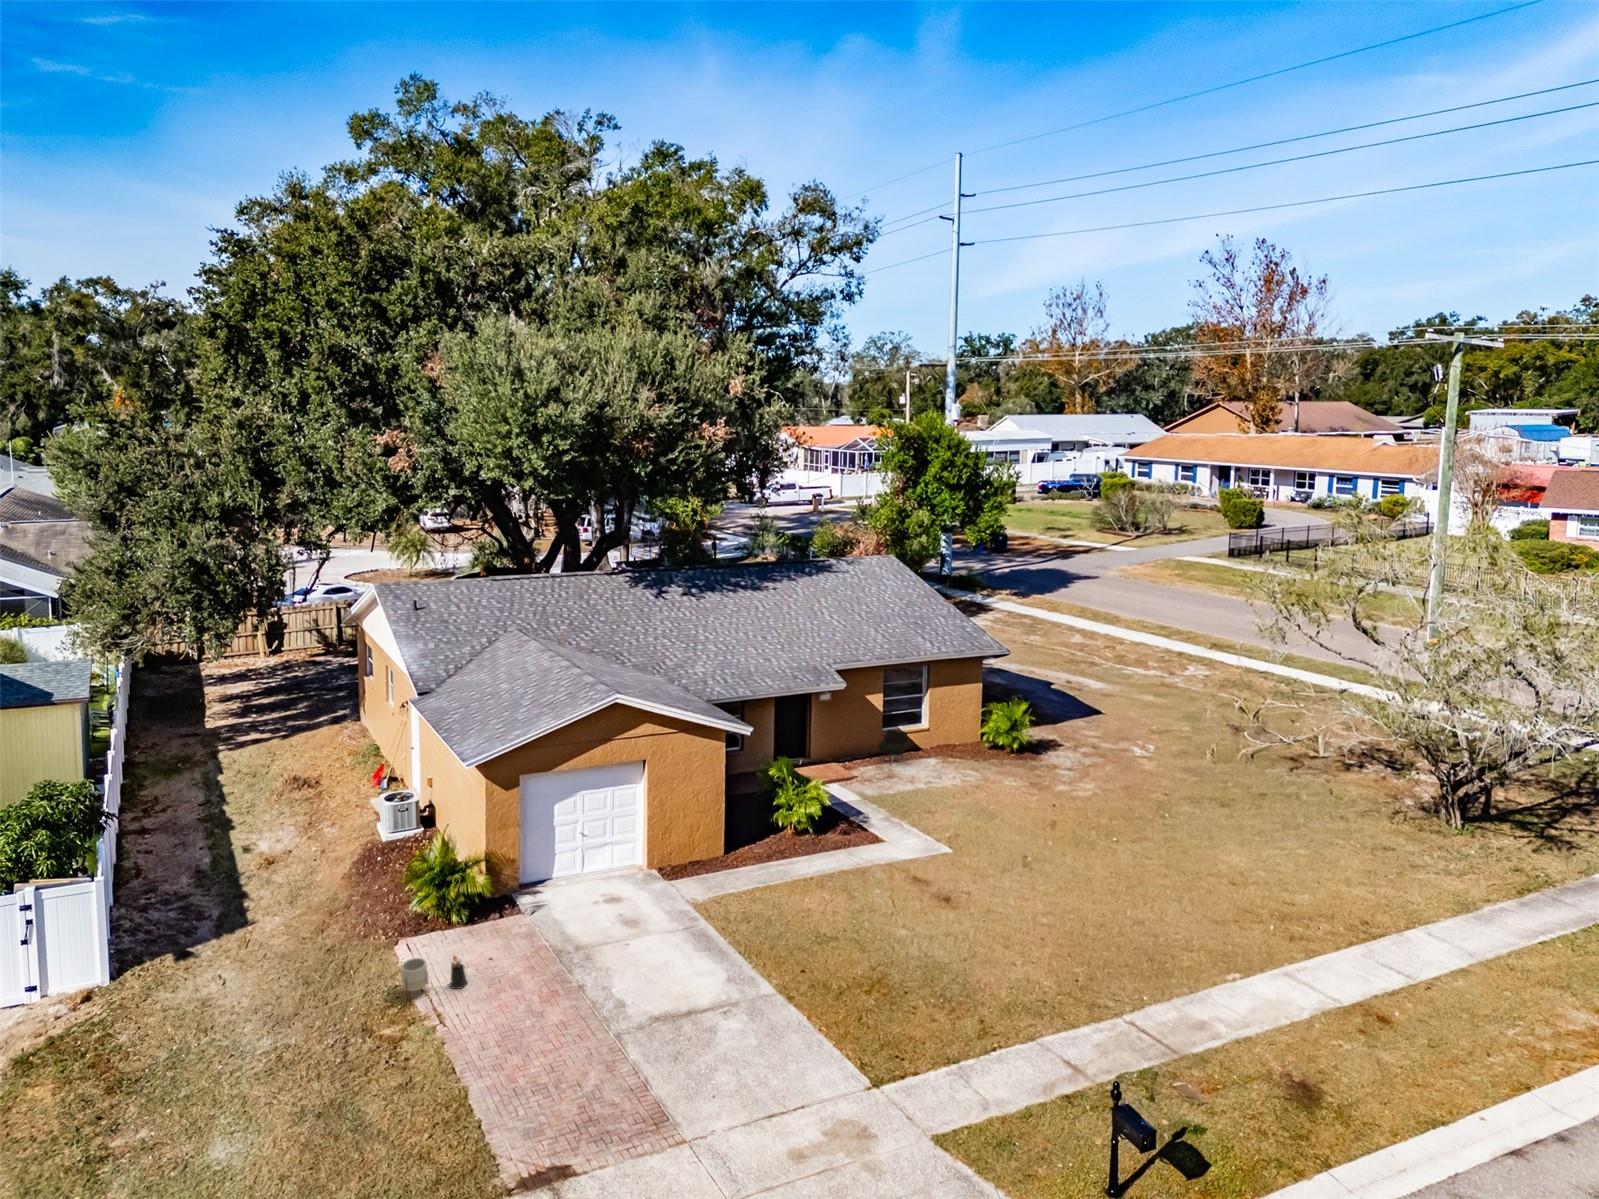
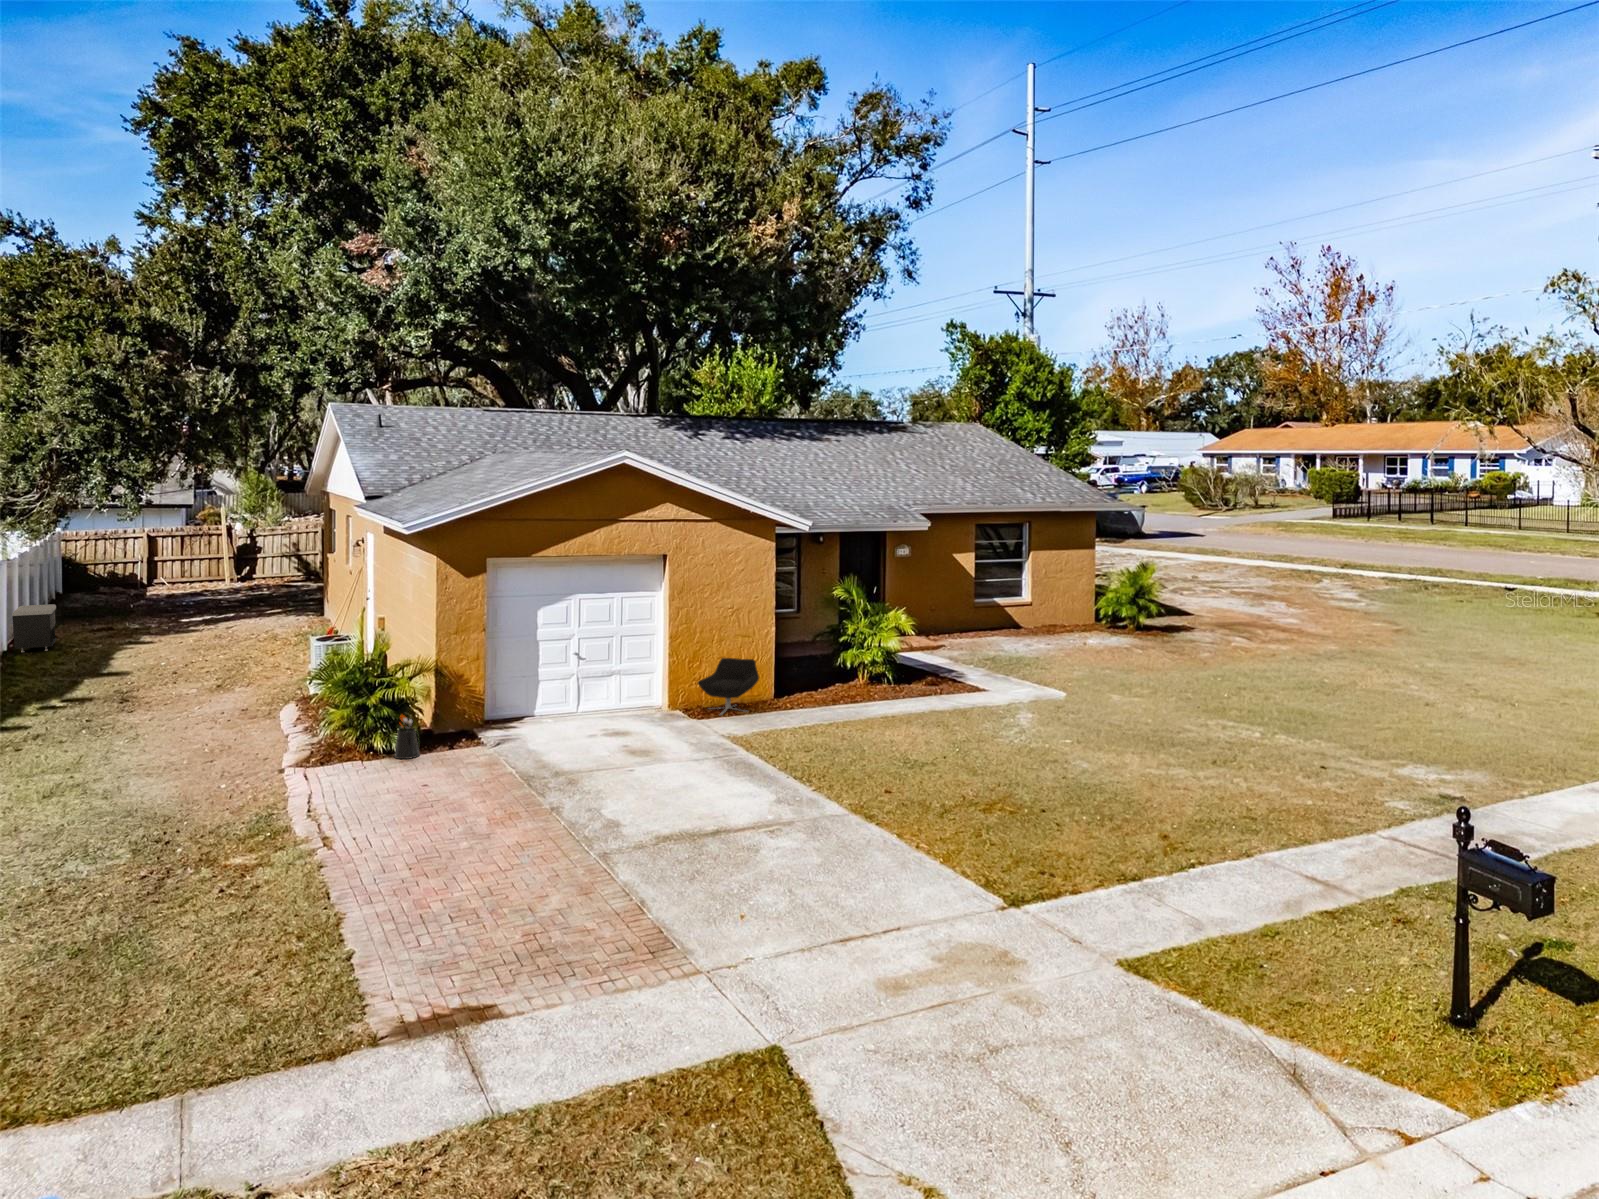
lounge chair: present [878,730,909,761] -> present [698,658,759,715]
storage bench: none [116,757,148,804] -> present [12,604,57,652]
planter: present [401,958,428,991] -> none [326,713,365,766]

